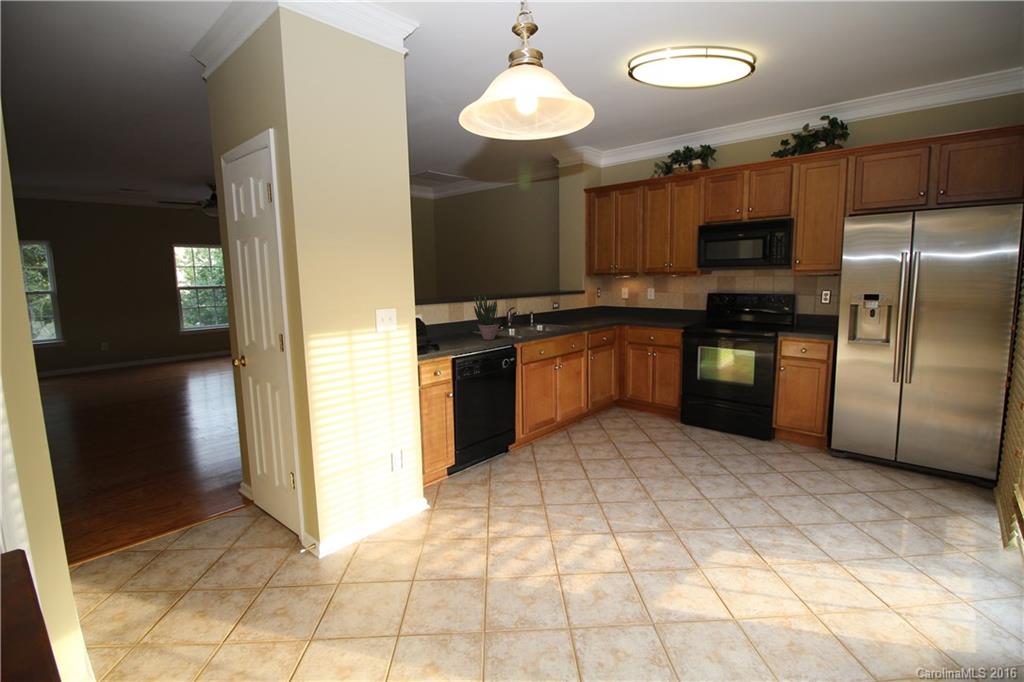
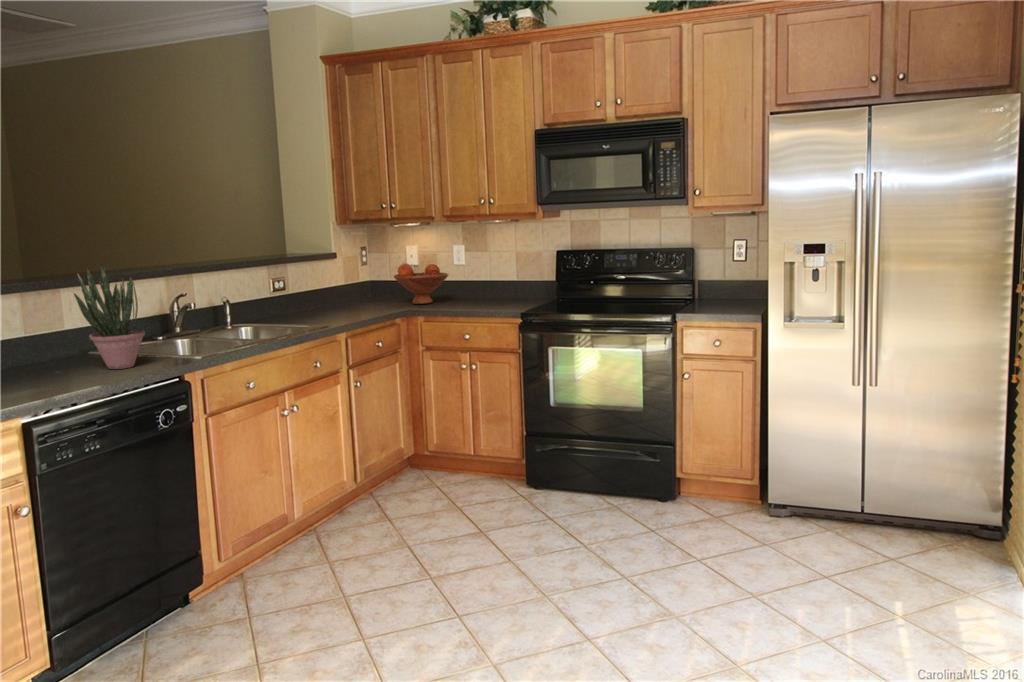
fruit bowl: none [614,298,644,320] -> present [394,263,448,304]

